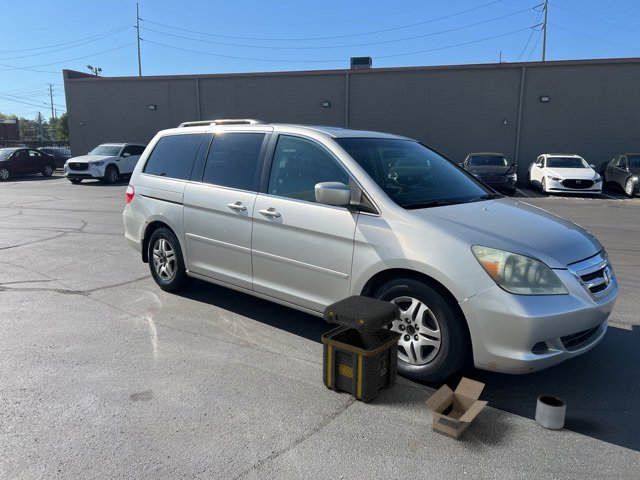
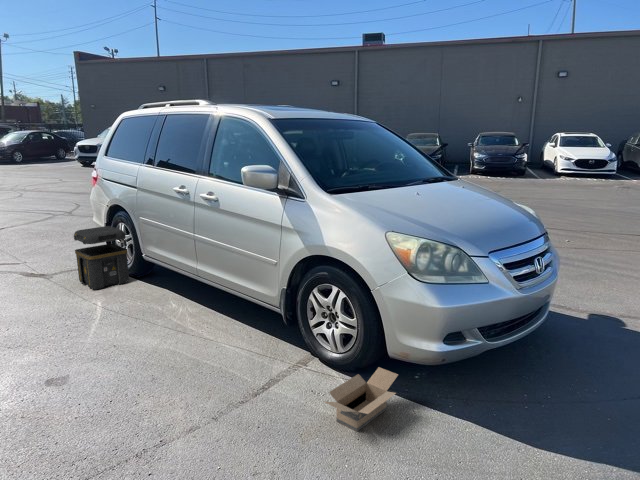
toolbox: present [322,295,401,402] -> present [74,226,129,290]
planter: present [535,394,566,429] -> none [447,386,476,423]

